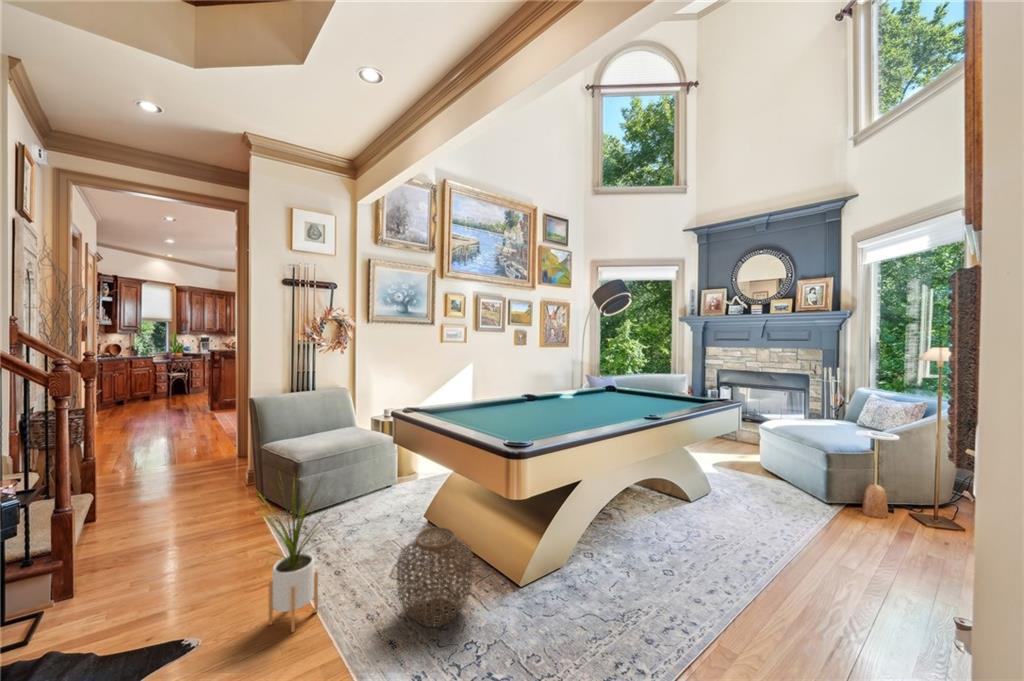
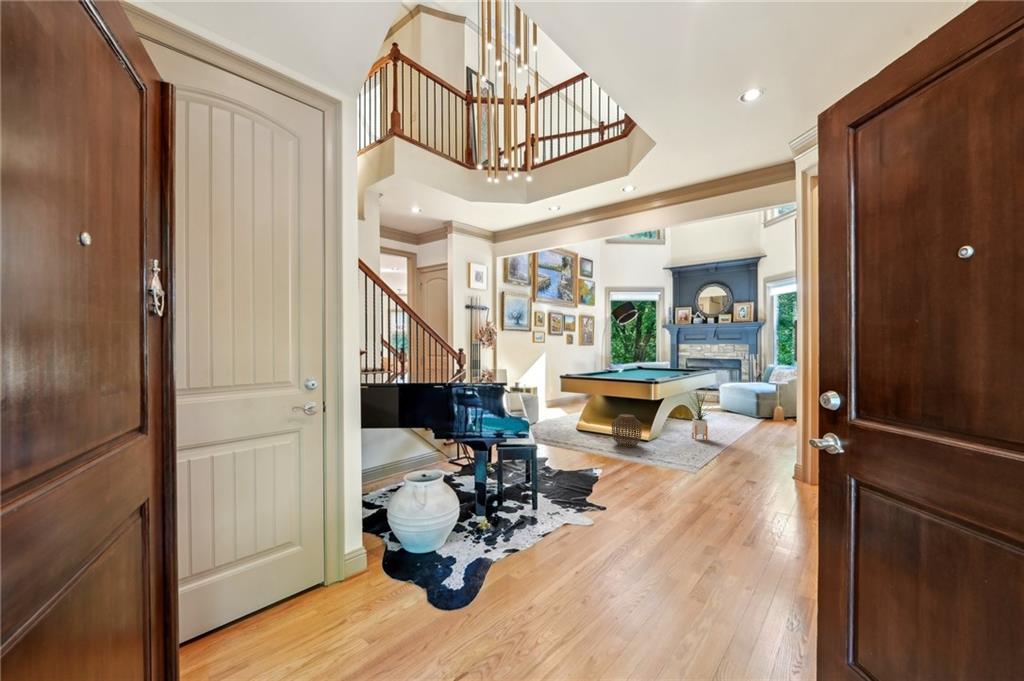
house plant: present [259,478,322,632] -> present [690,392,709,441]

